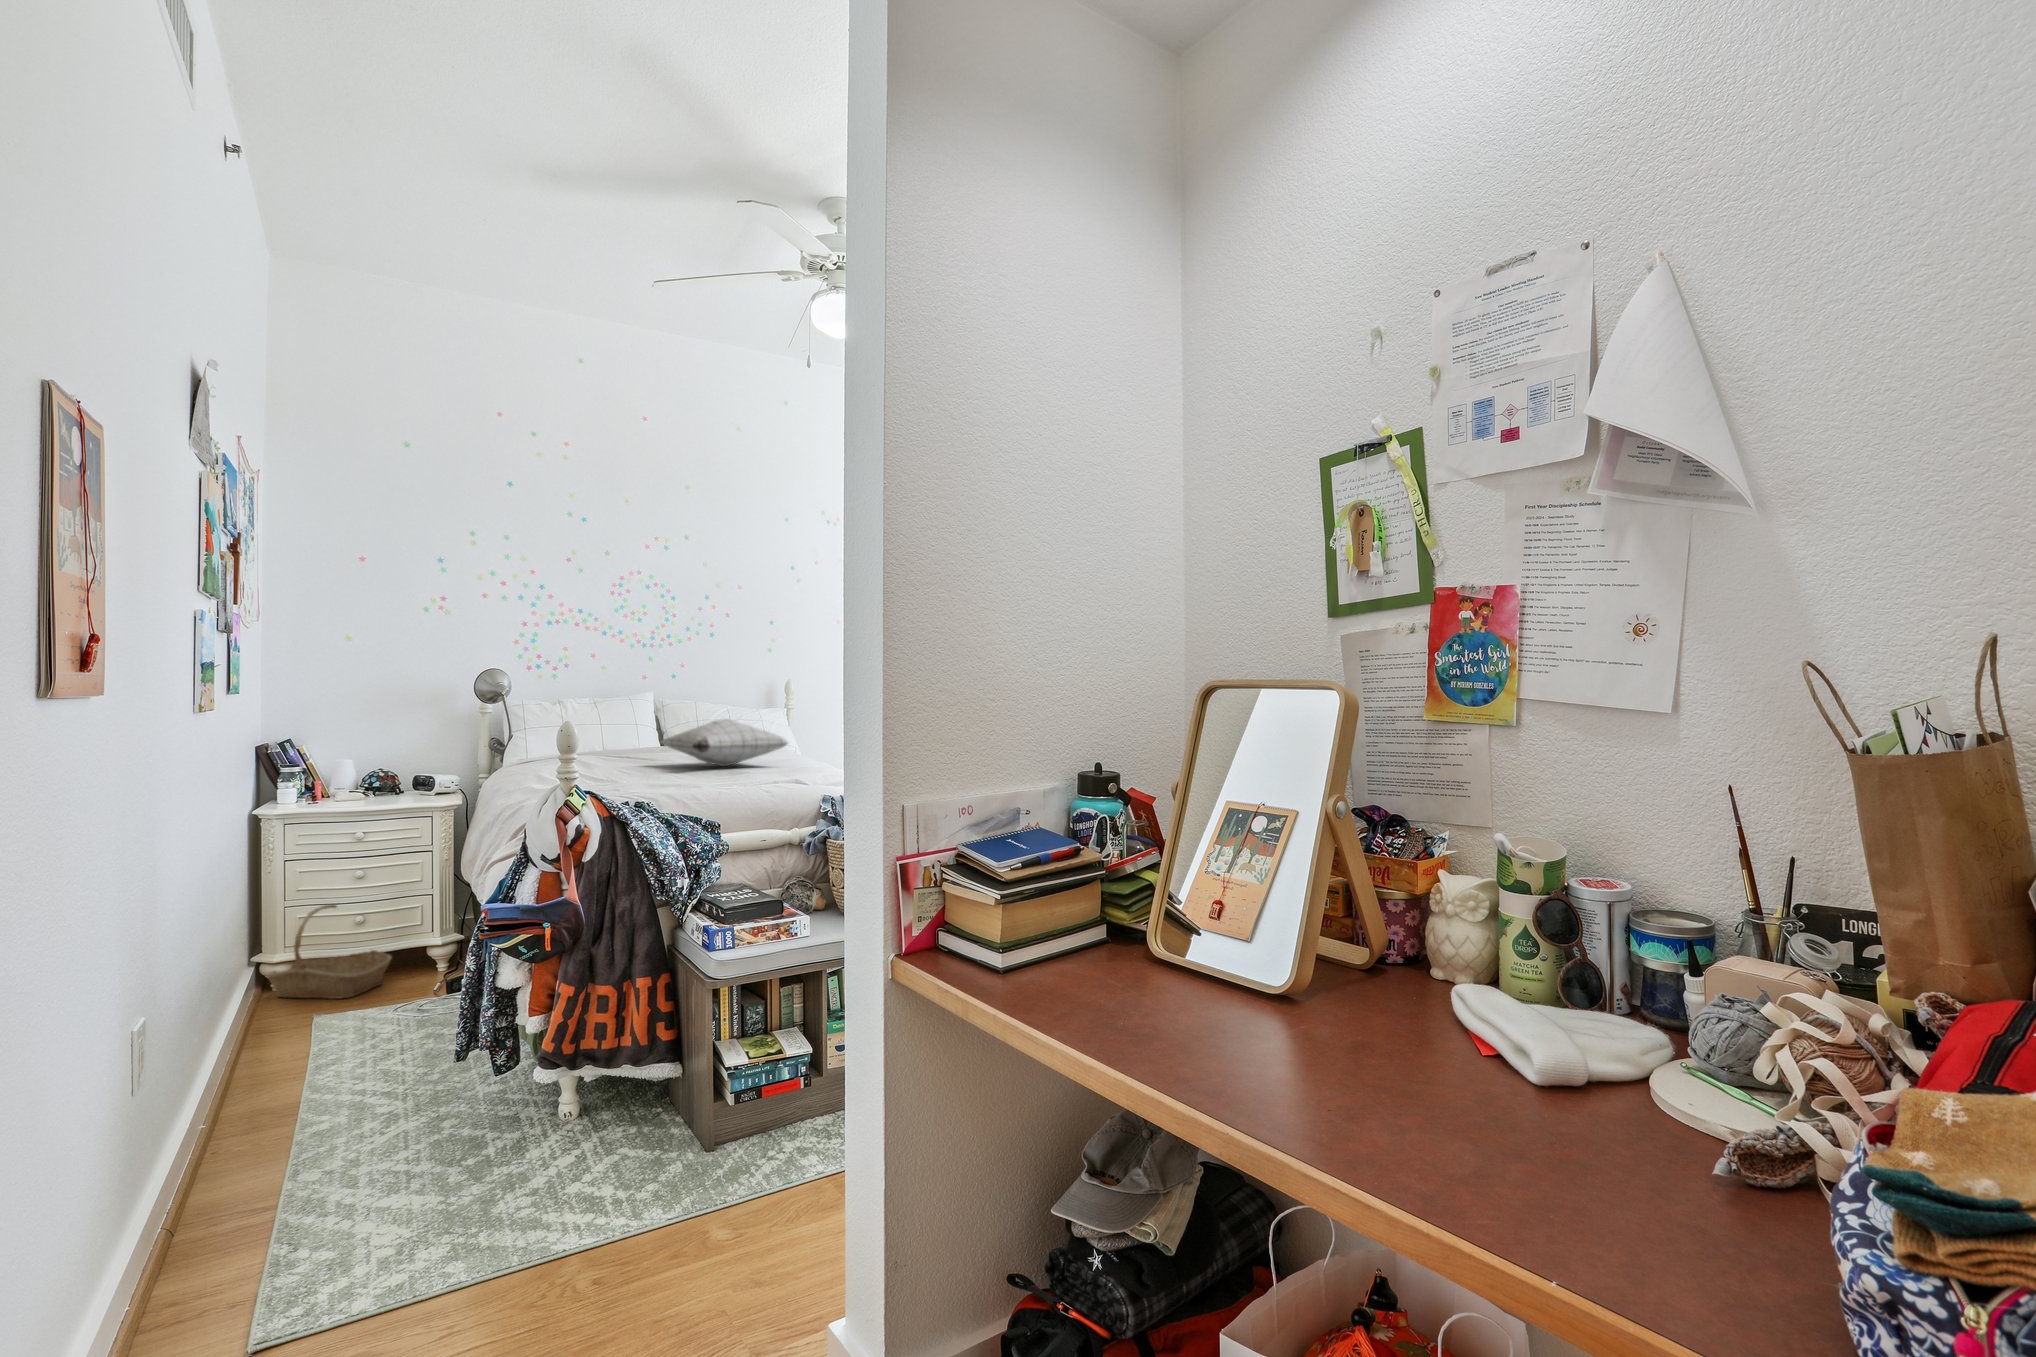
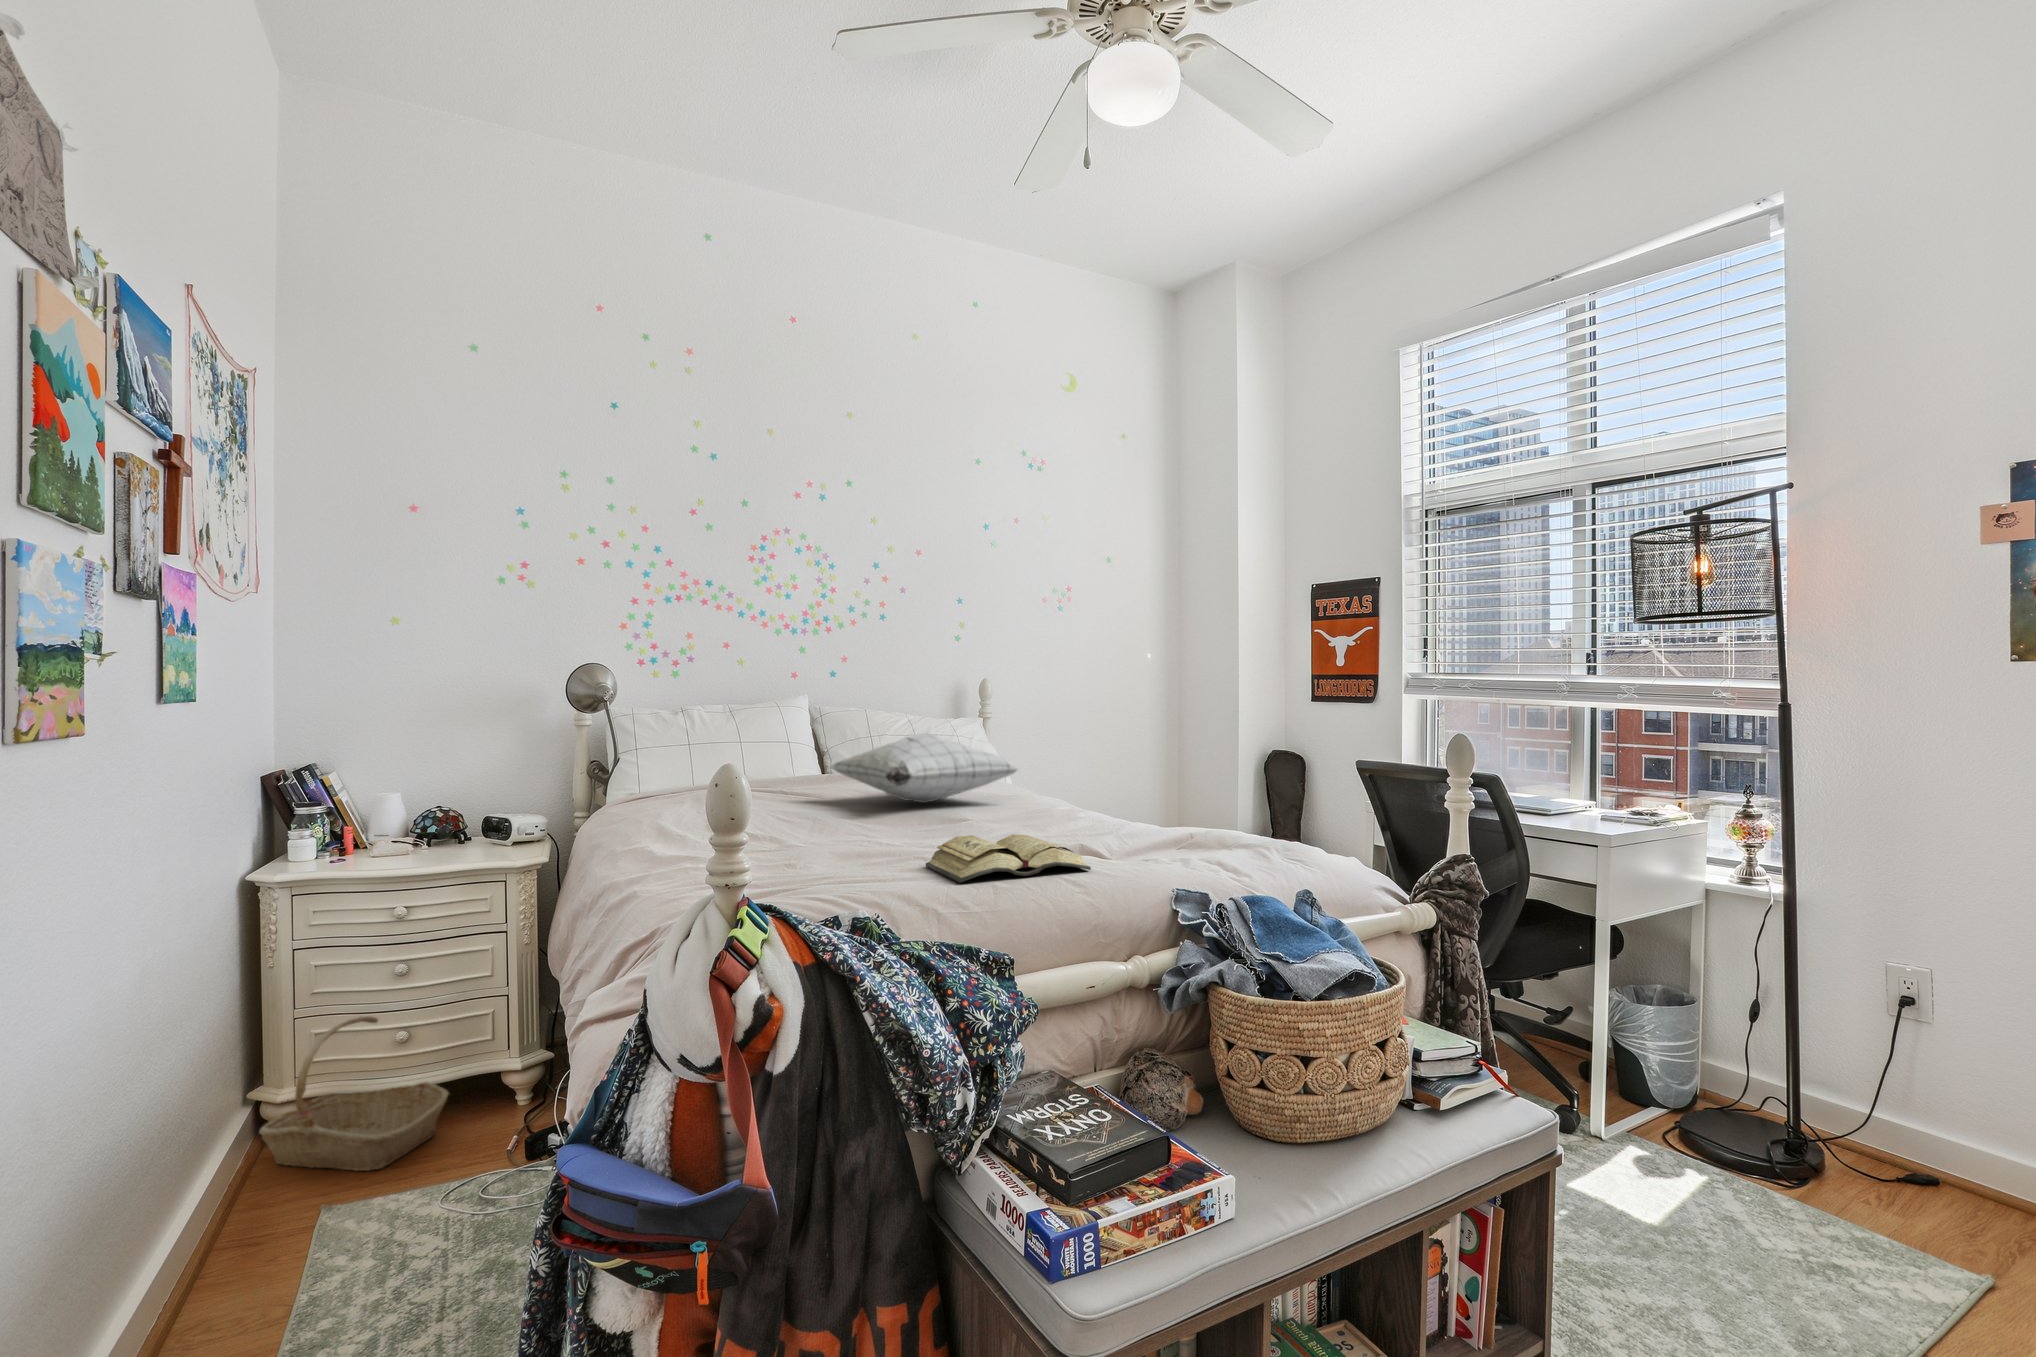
diary: none [695,773,789,796] -> present [926,835,1091,883]

